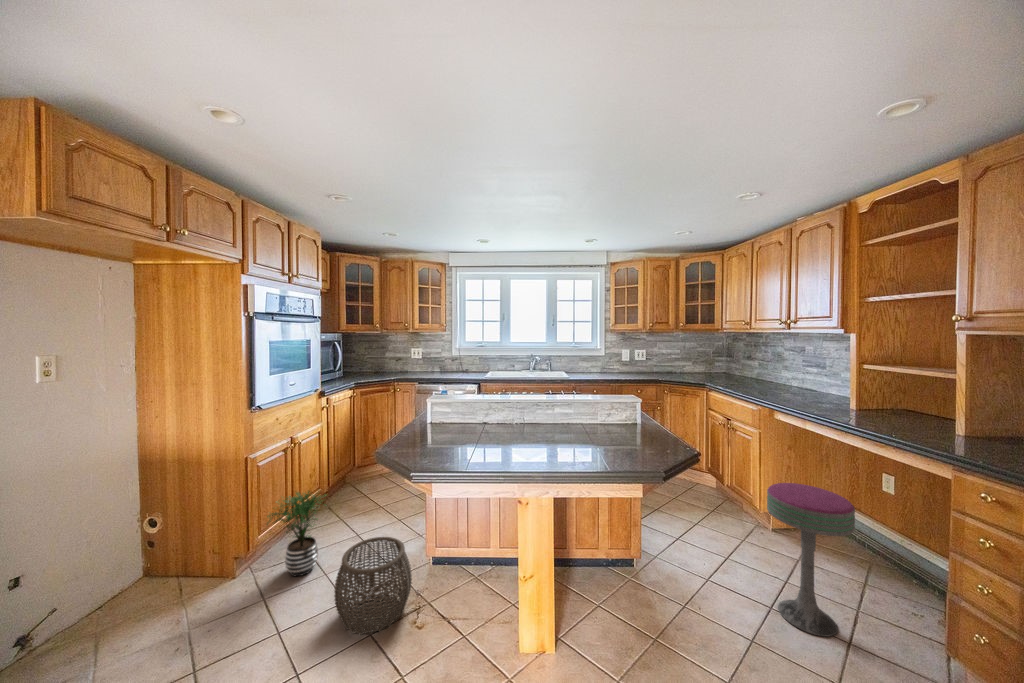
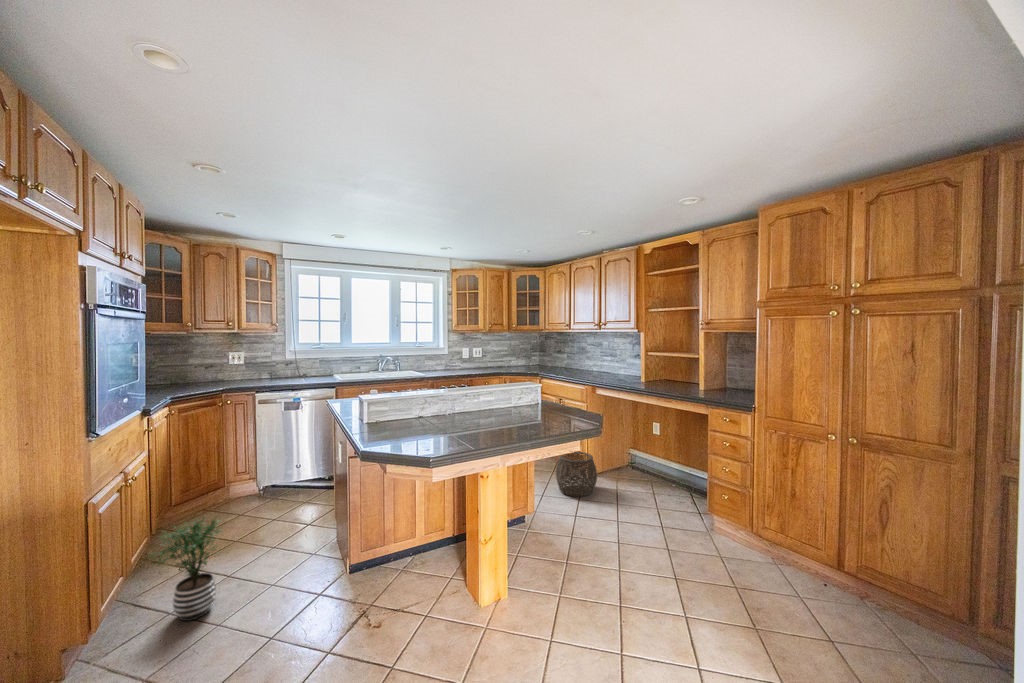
bar stool: present [767,483,855,636] -> none [606,429,651,518]
woven basket: present [334,537,412,635] -> present [556,452,597,496]

